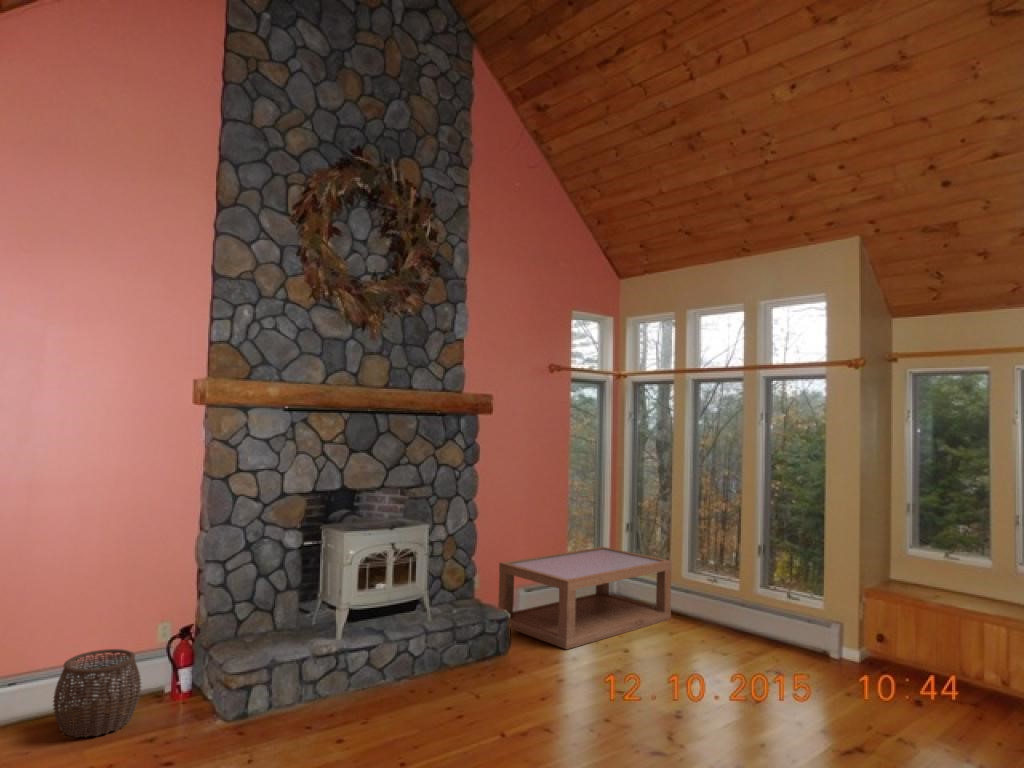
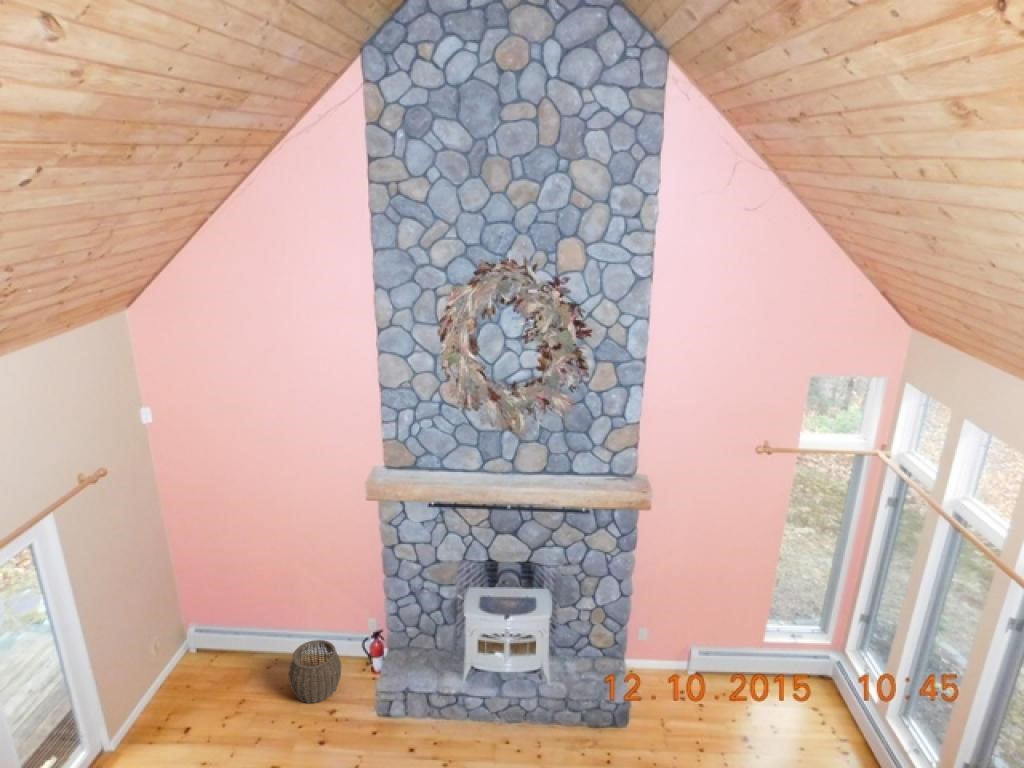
coffee table: present [498,547,672,649] -> none [662,628,872,754]

